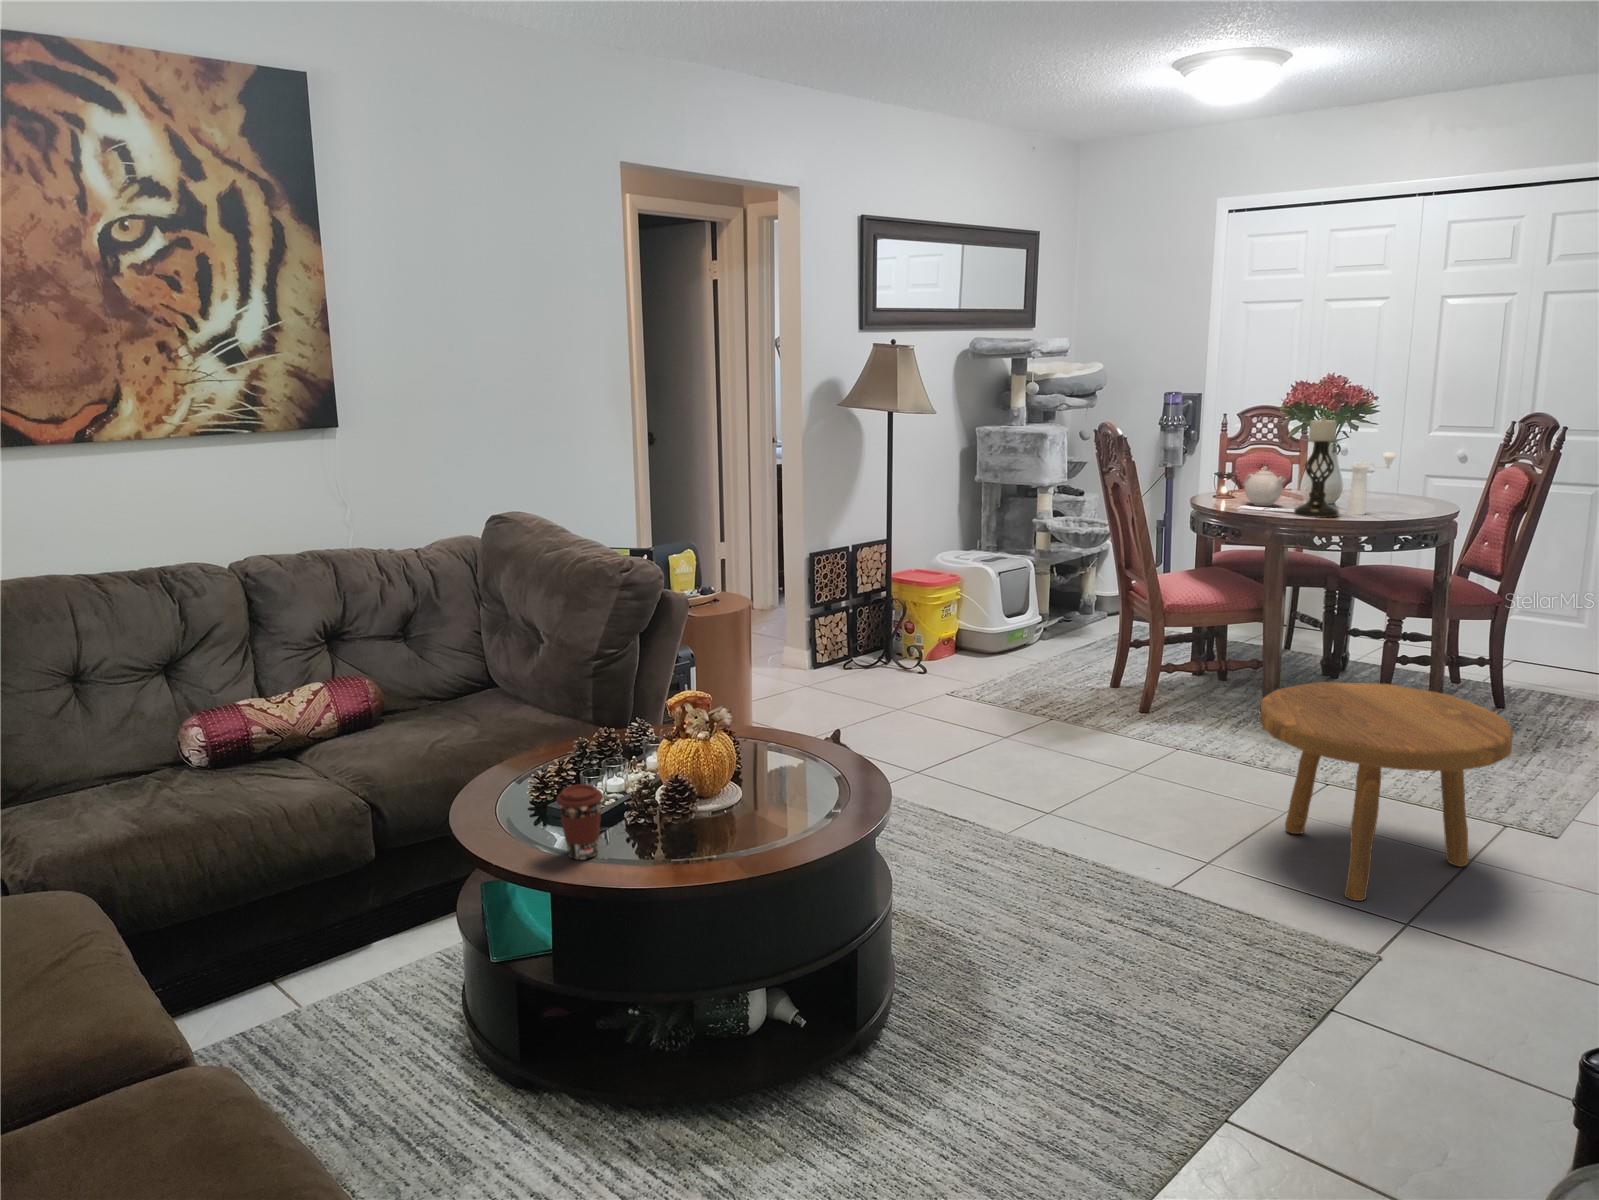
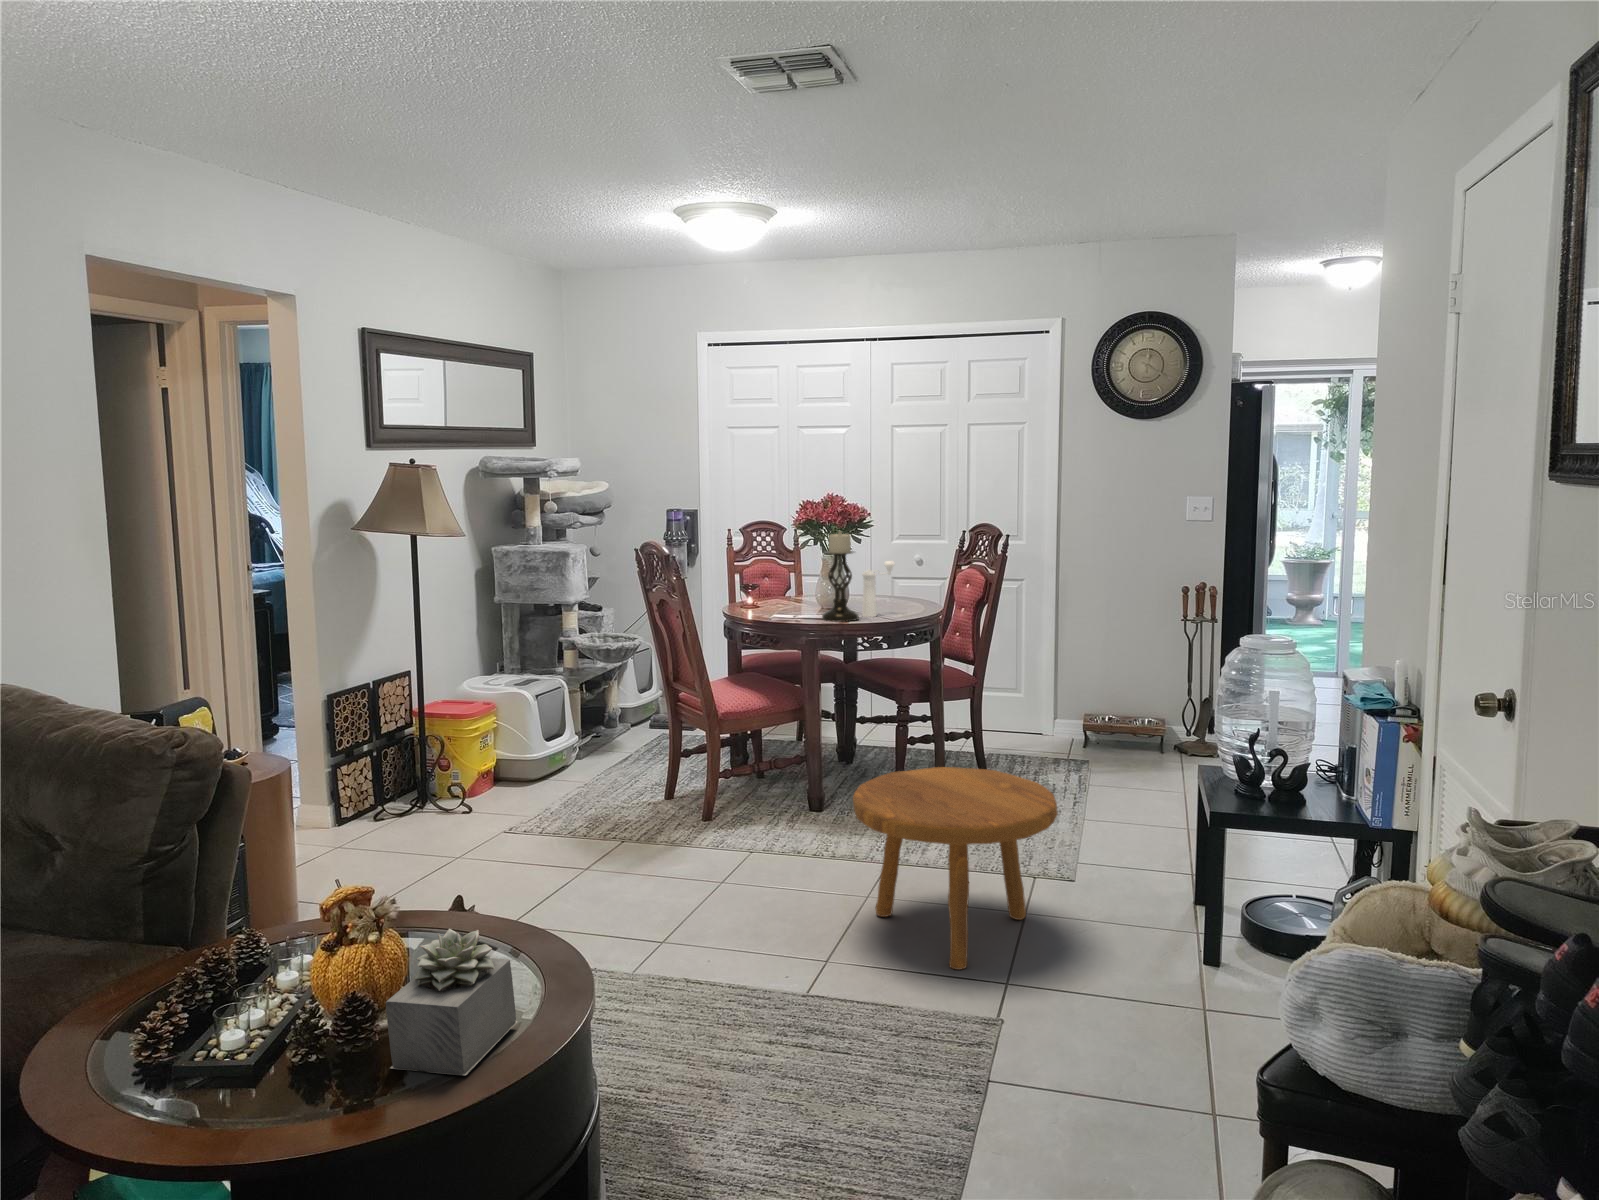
teapot: present [1244,467,1285,506] -> none [770,577,808,614]
succulent plant: none [693,738,807,858] -> present [386,929,518,1075]
coffee cup: present [556,784,603,860] -> none [210,1029,276,1132]

